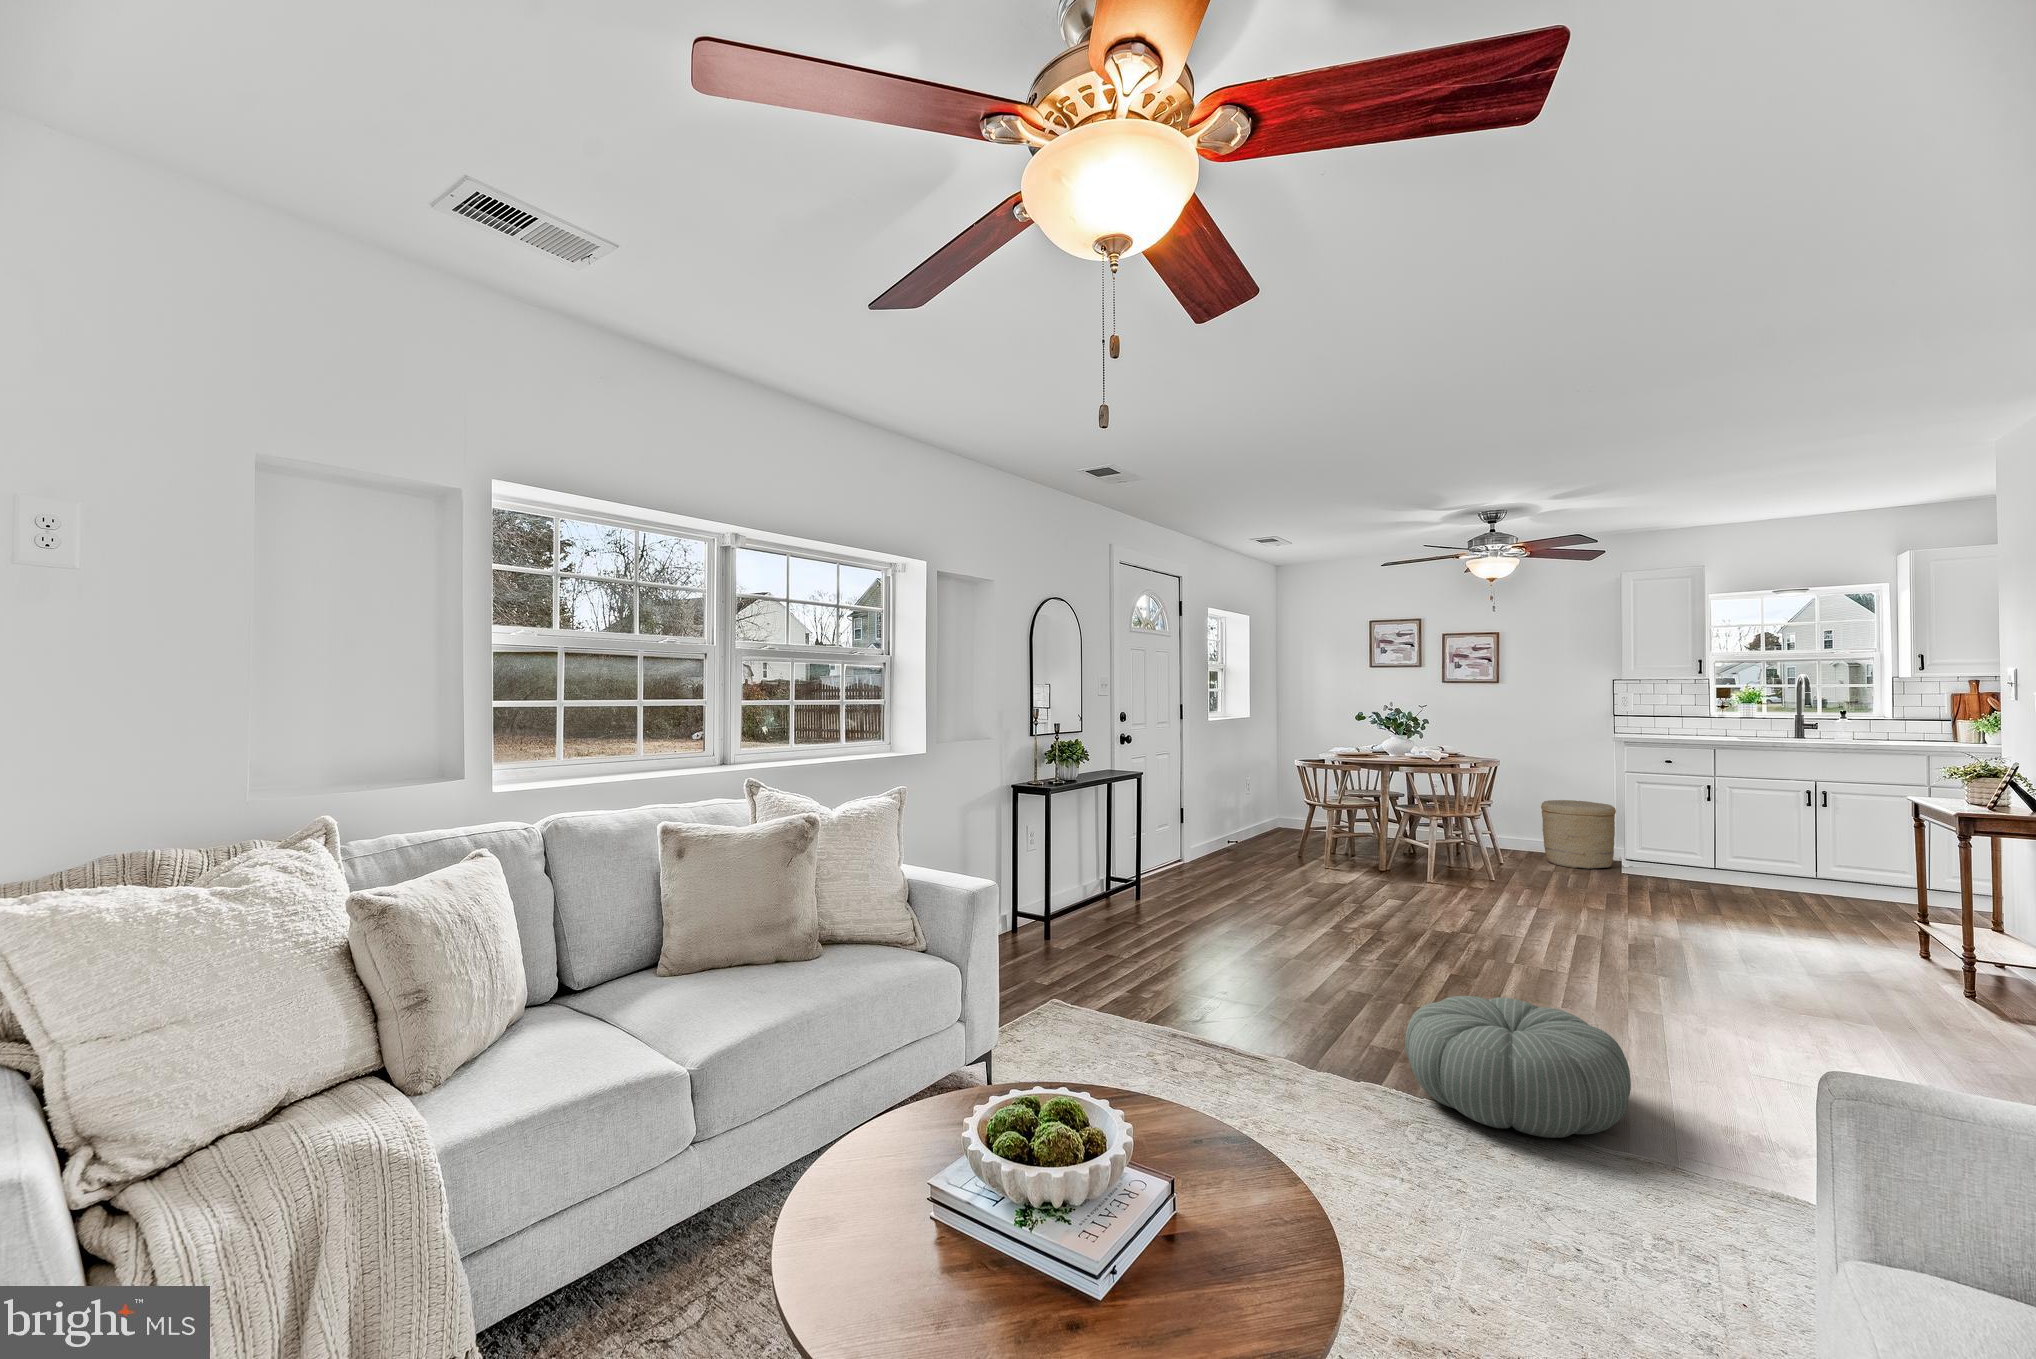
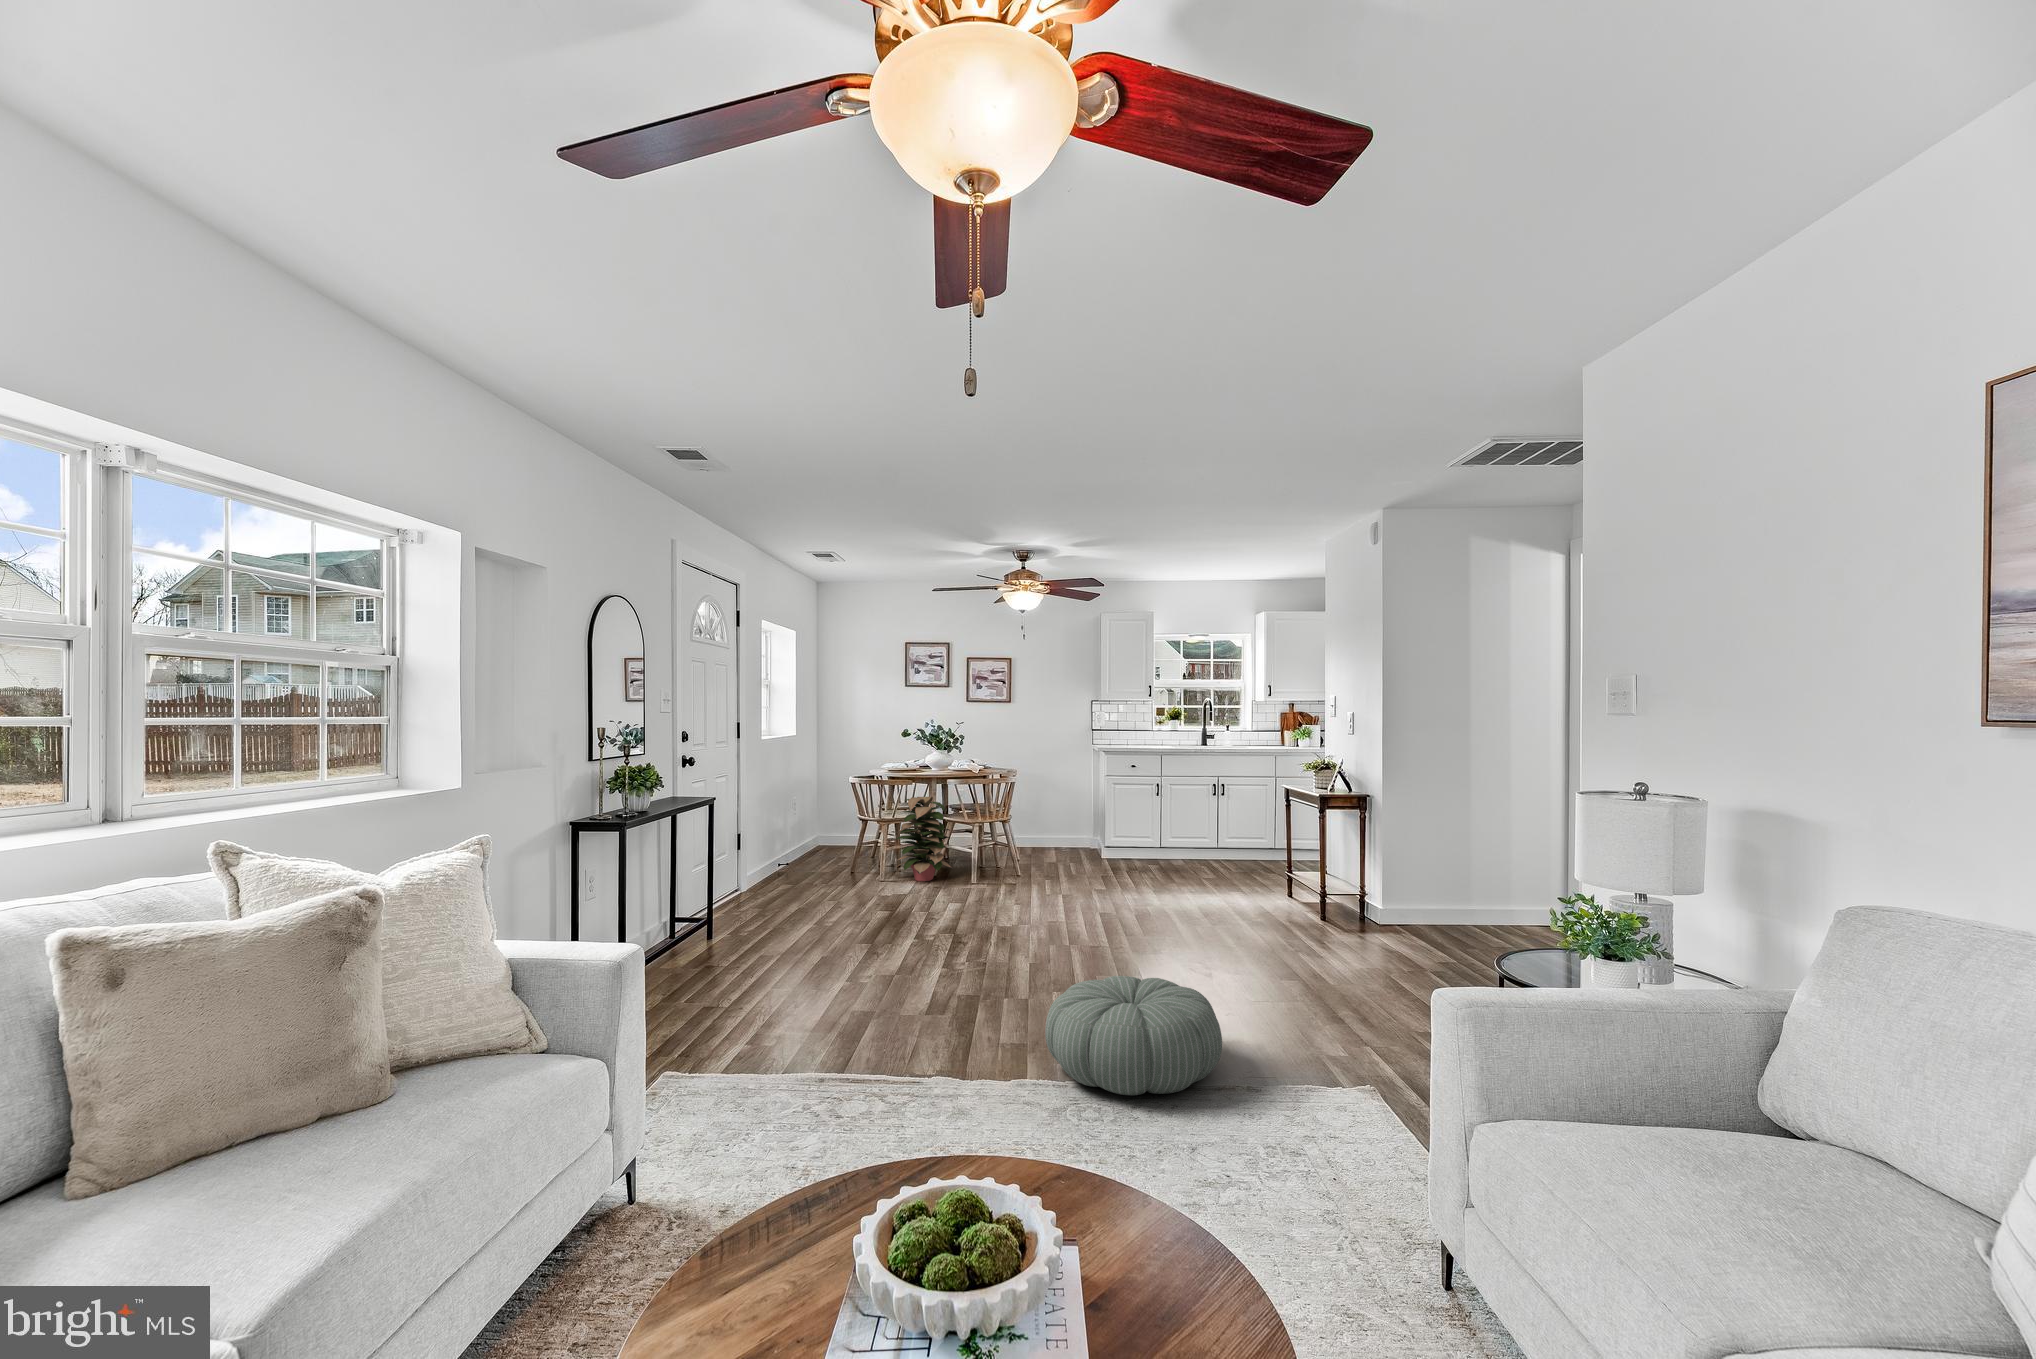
decorative plant: none [1338,785,1405,874] -> present [897,797,952,881]
woven basket: present [1541,800,1616,869] -> none [1048,799,1101,856]

